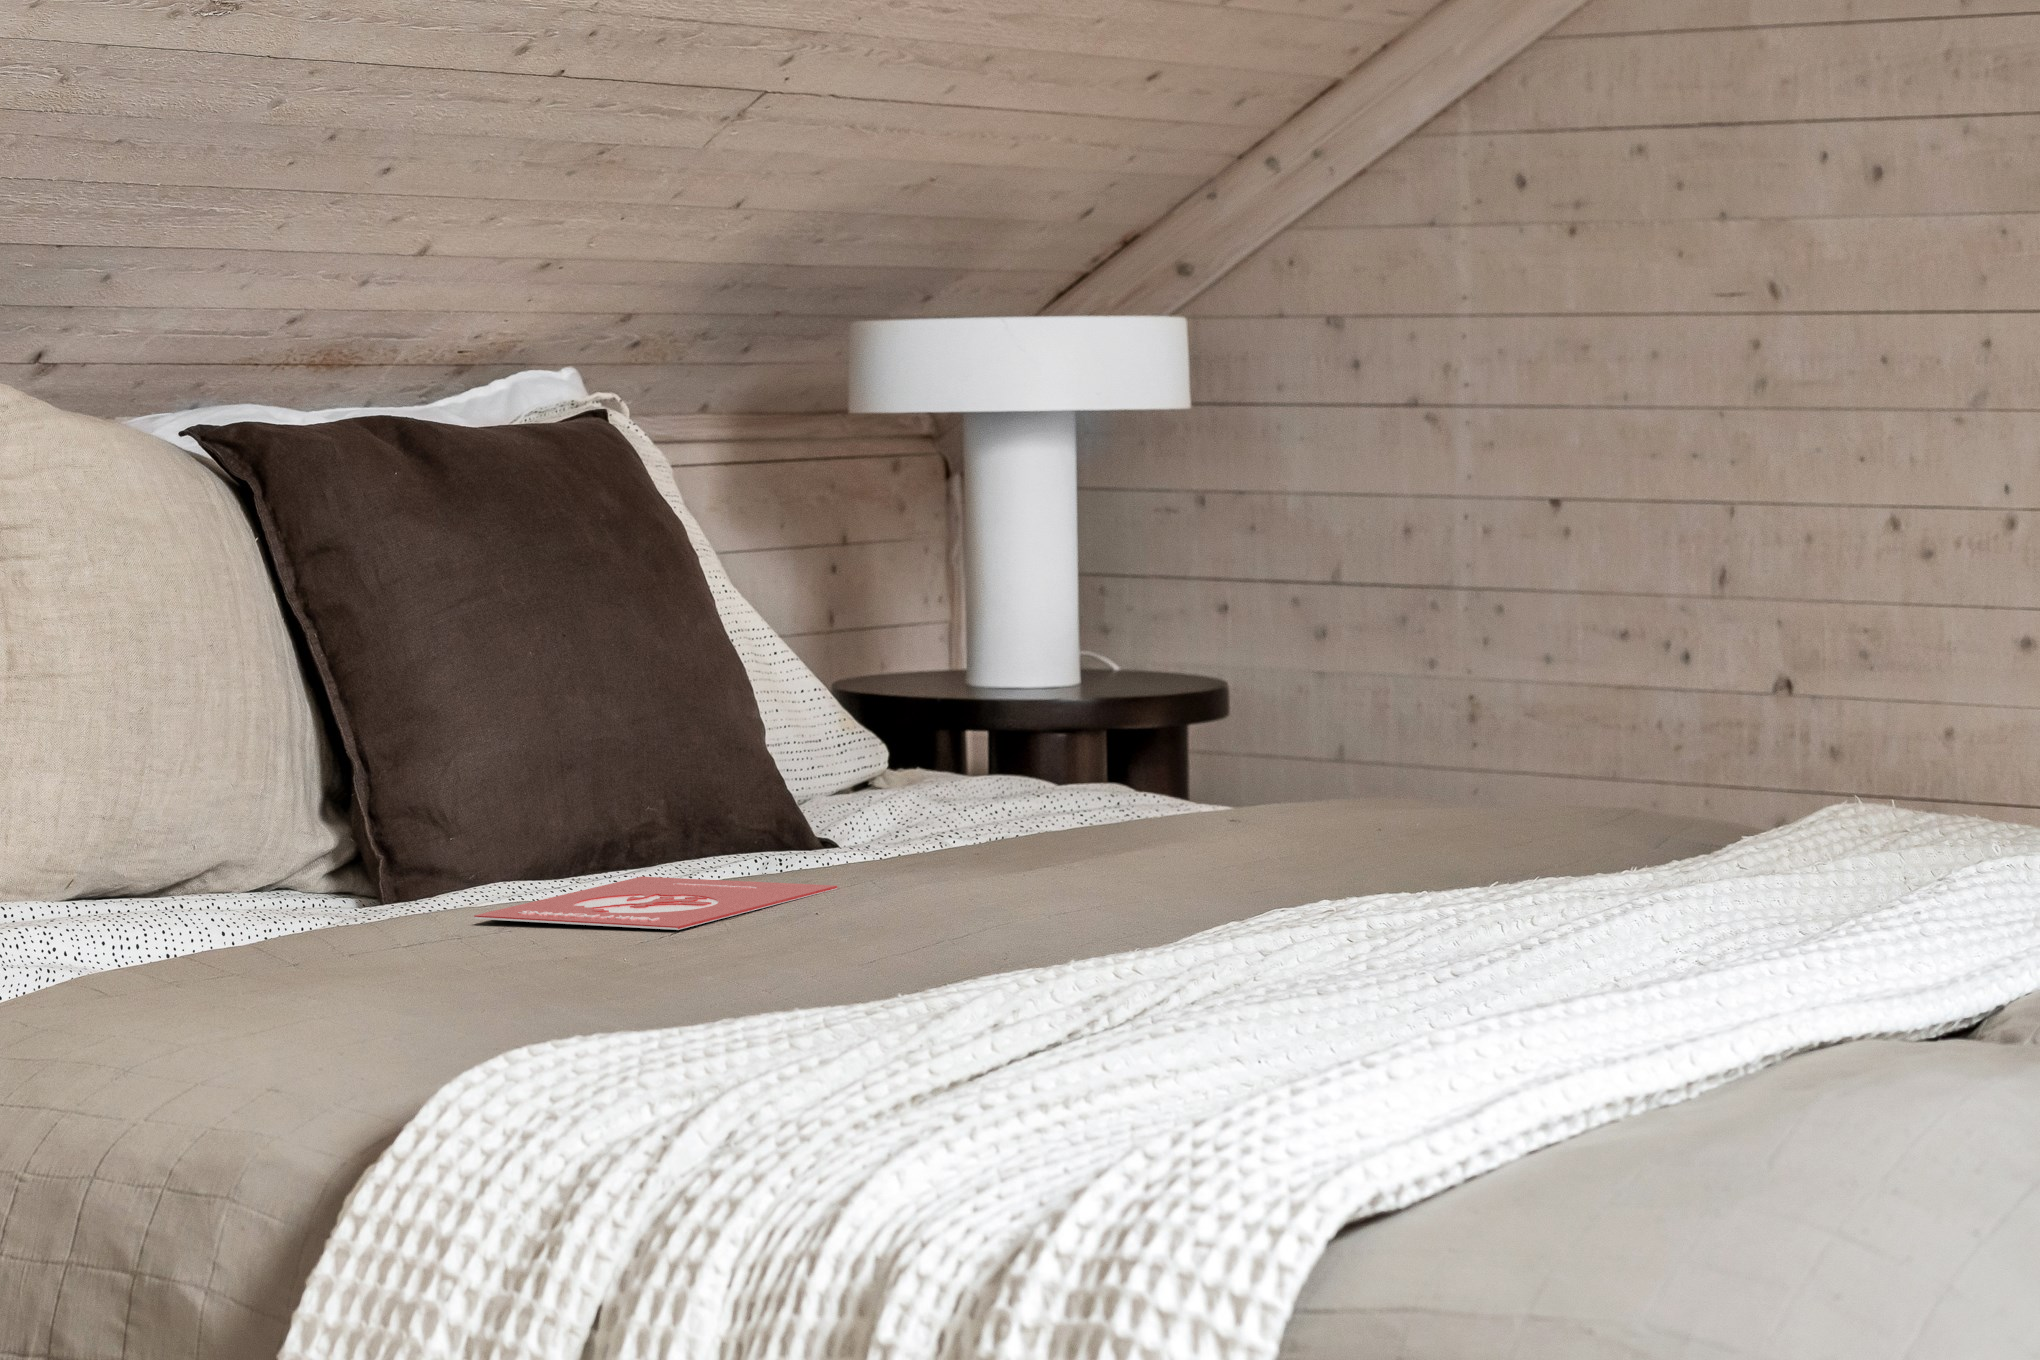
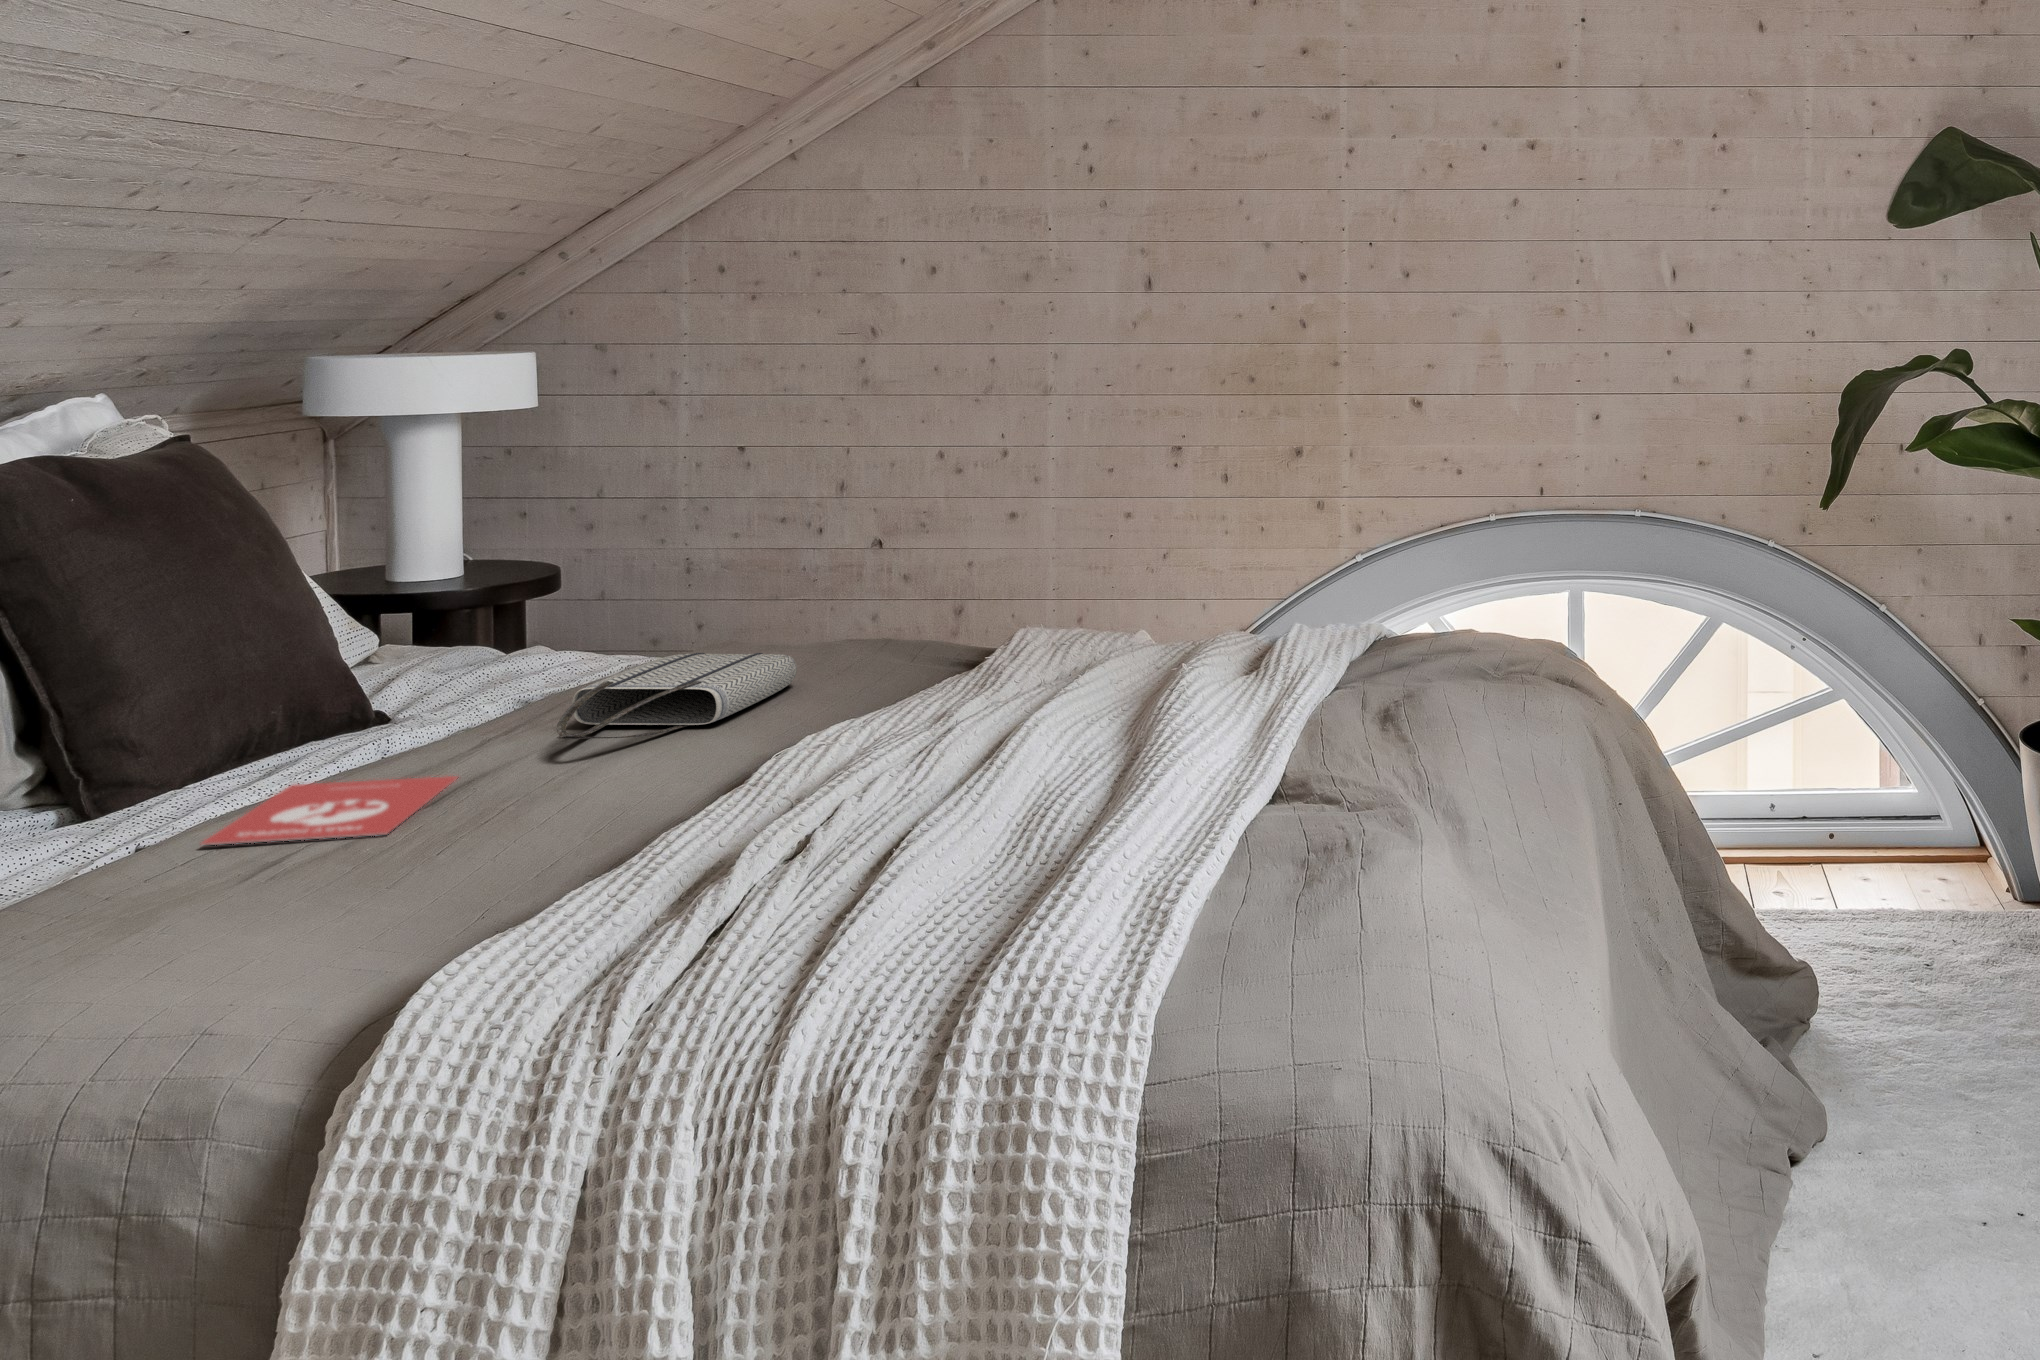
tote bag: none [974,769,1411,859] -> present [557,653,797,739]

